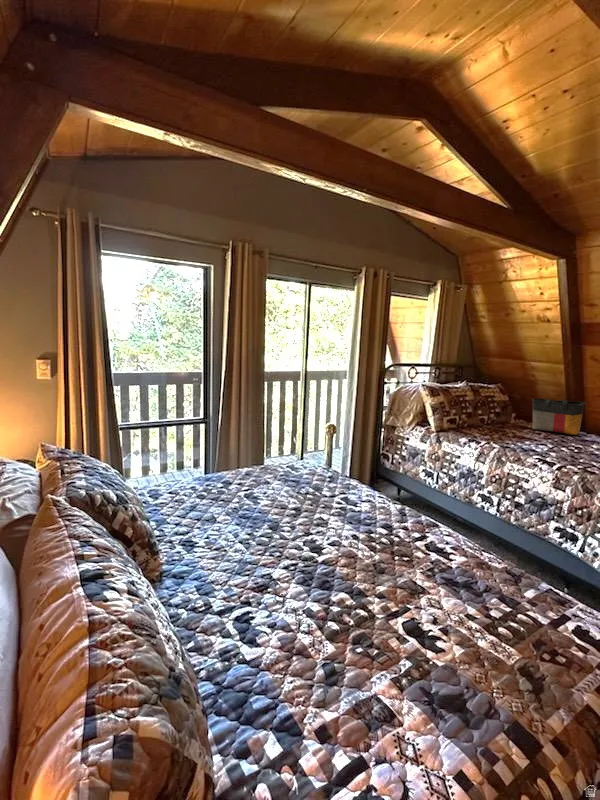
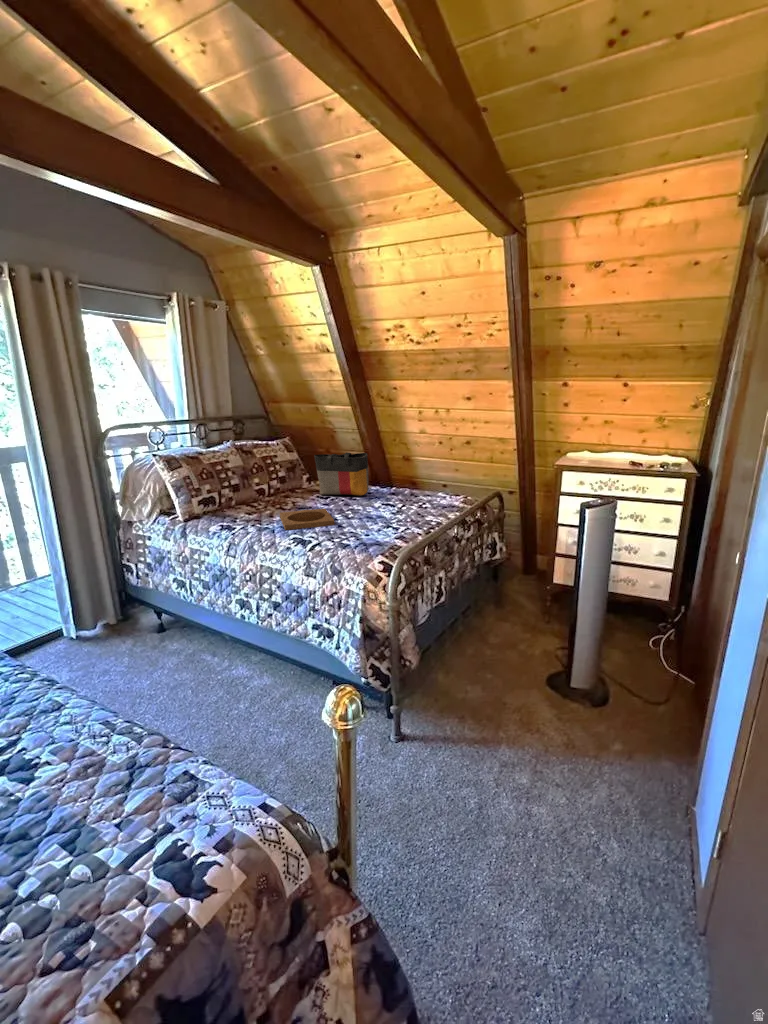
tray: none [512,437,568,455] -> present [280,508,334,530]

